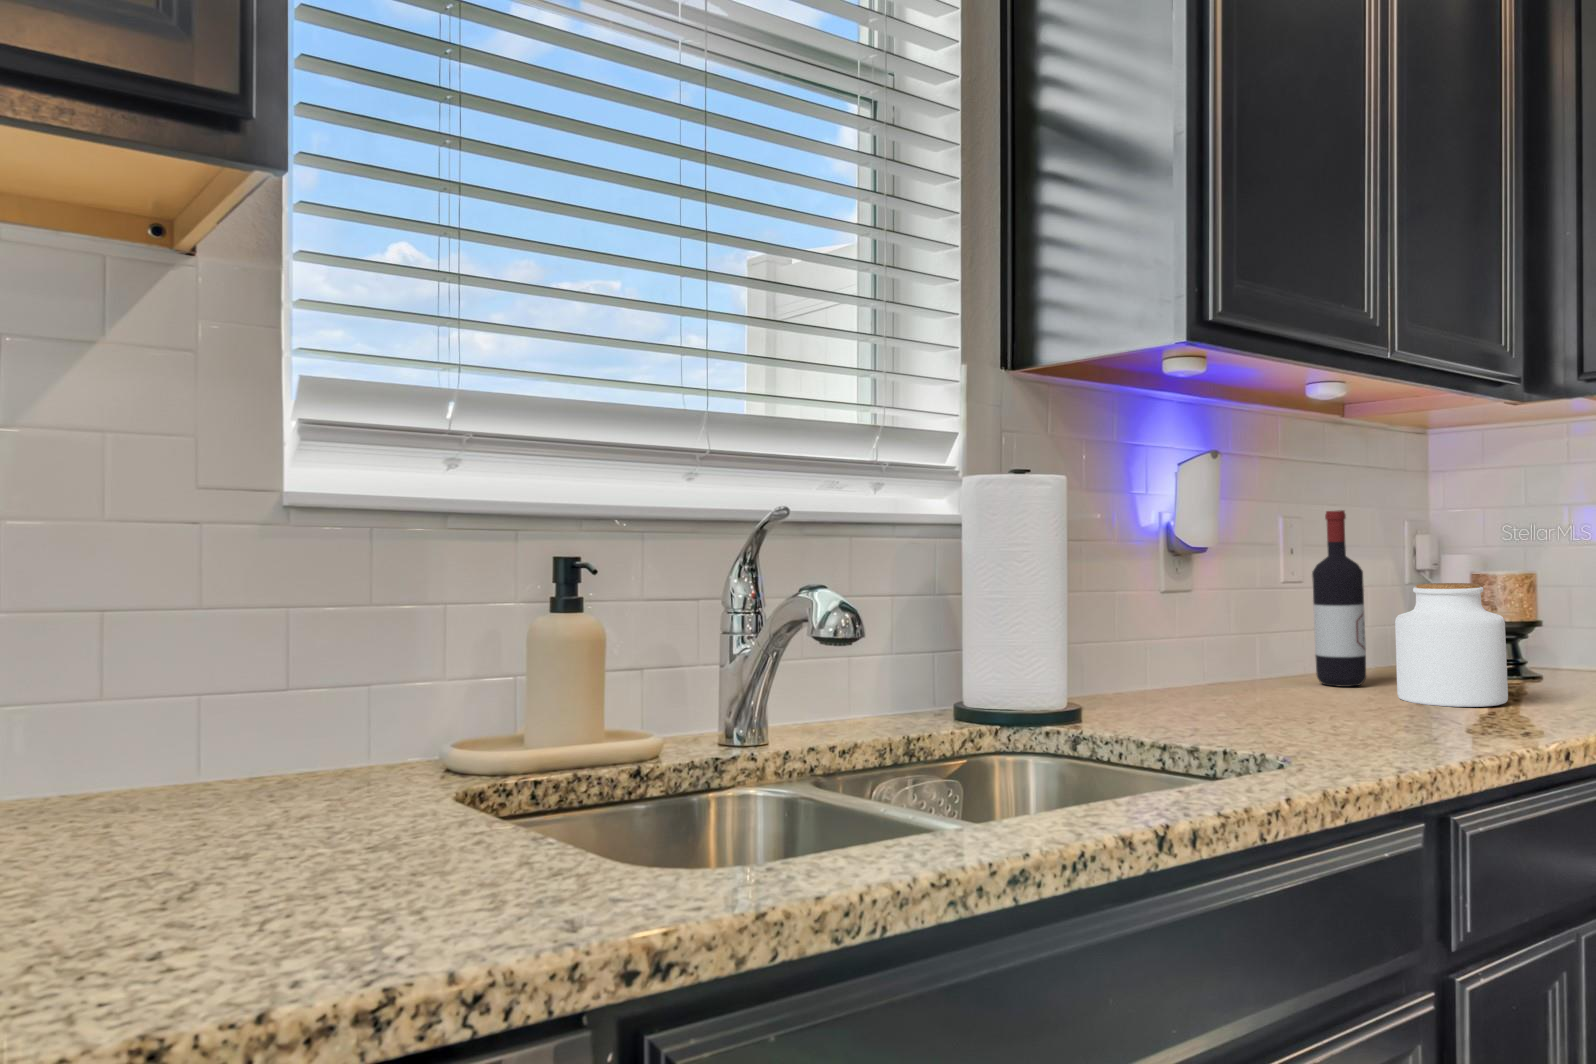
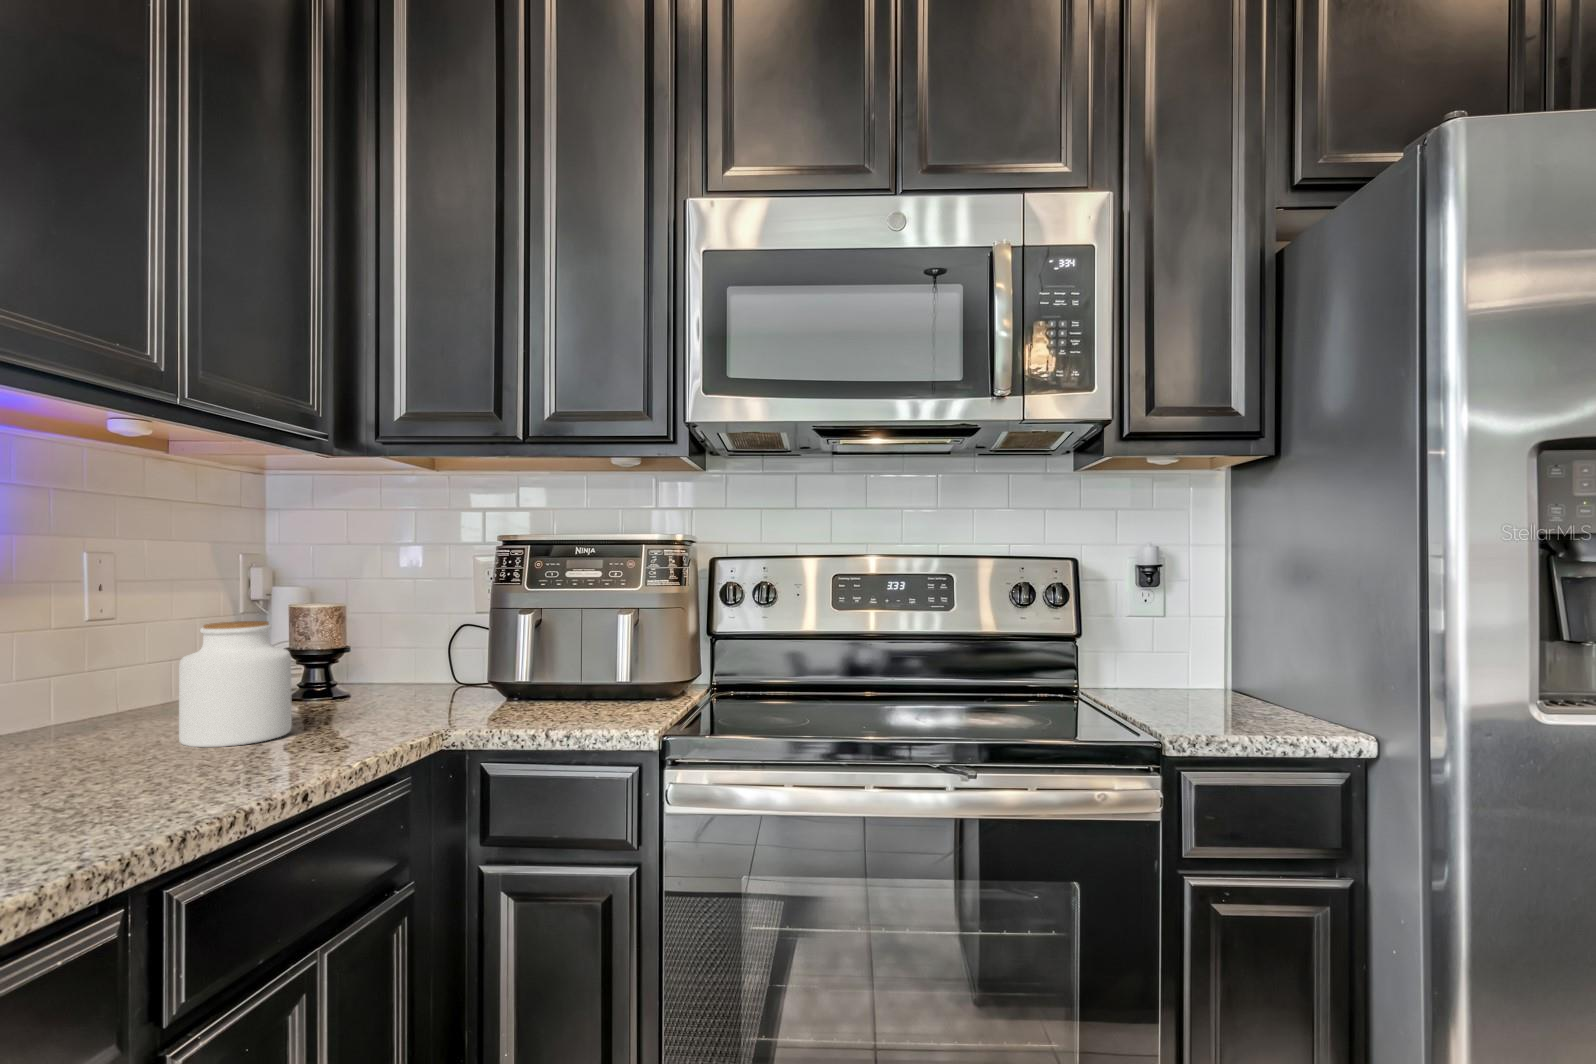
wine bottle: present [1312,510,1366,687] -> none [97,548,159,735]

